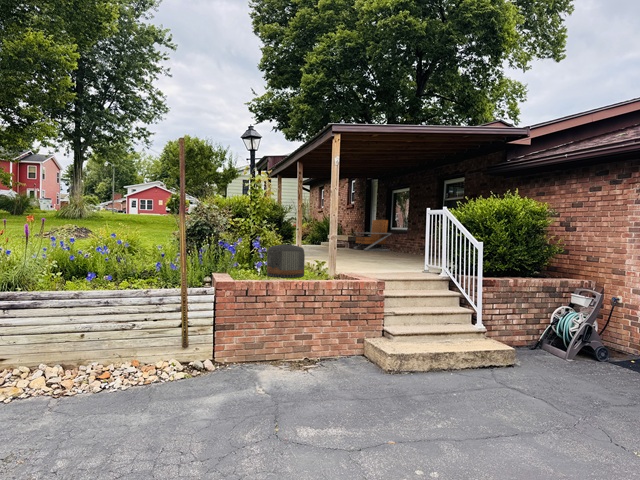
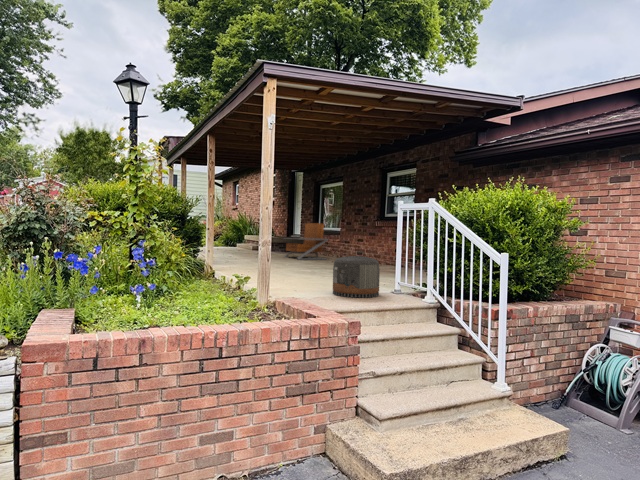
pouf: present [267,245,305,277] -> present [333,256,380,298]

